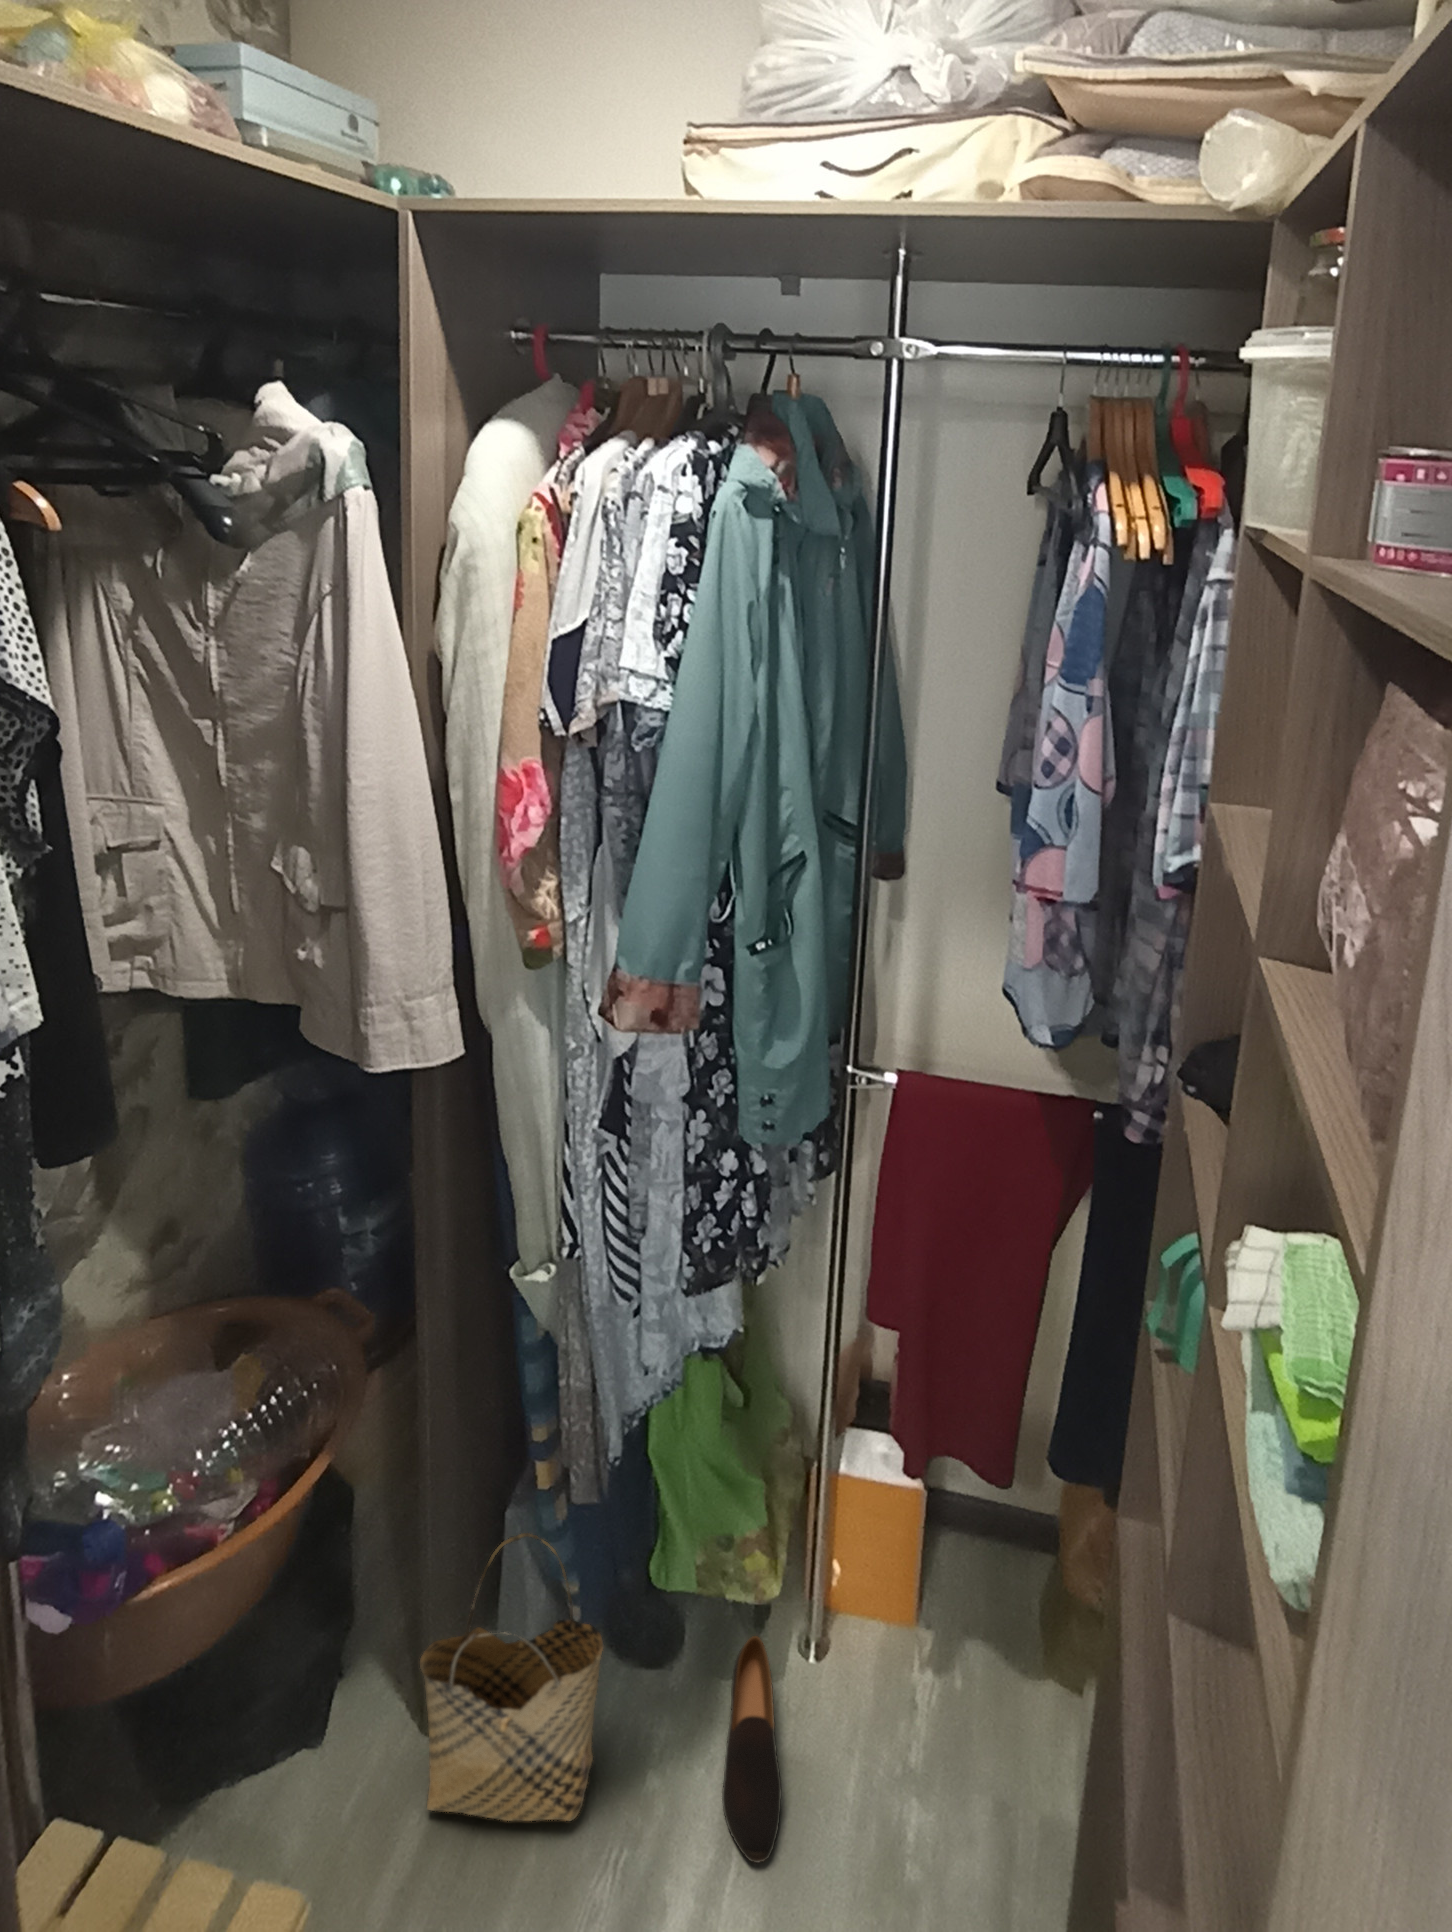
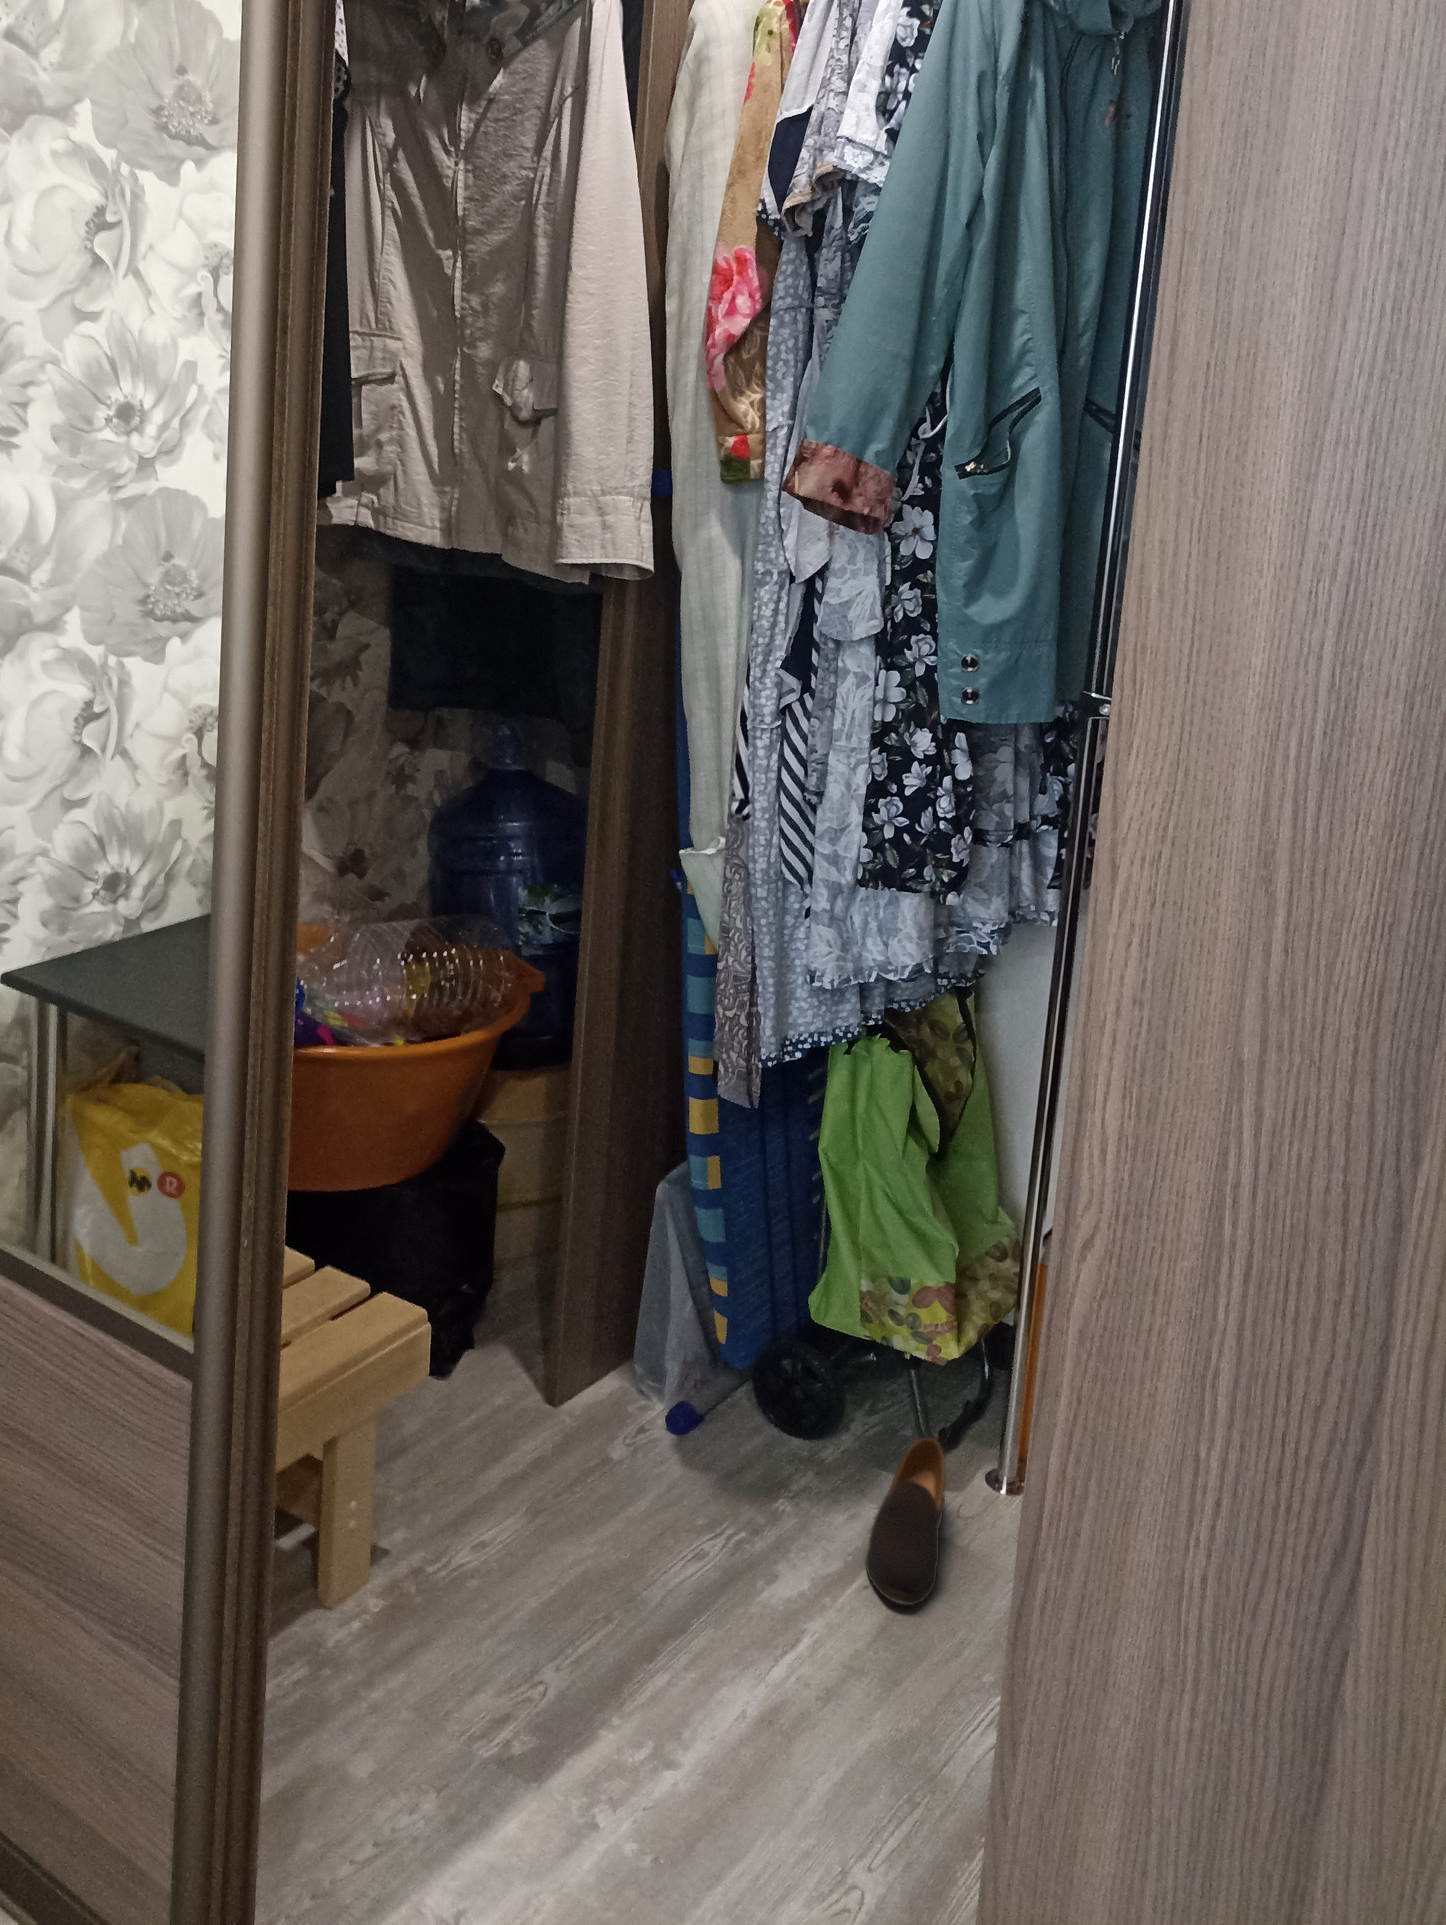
woven basket: present [420,1533,603,1821] -> none [542,1195,744,1505]

